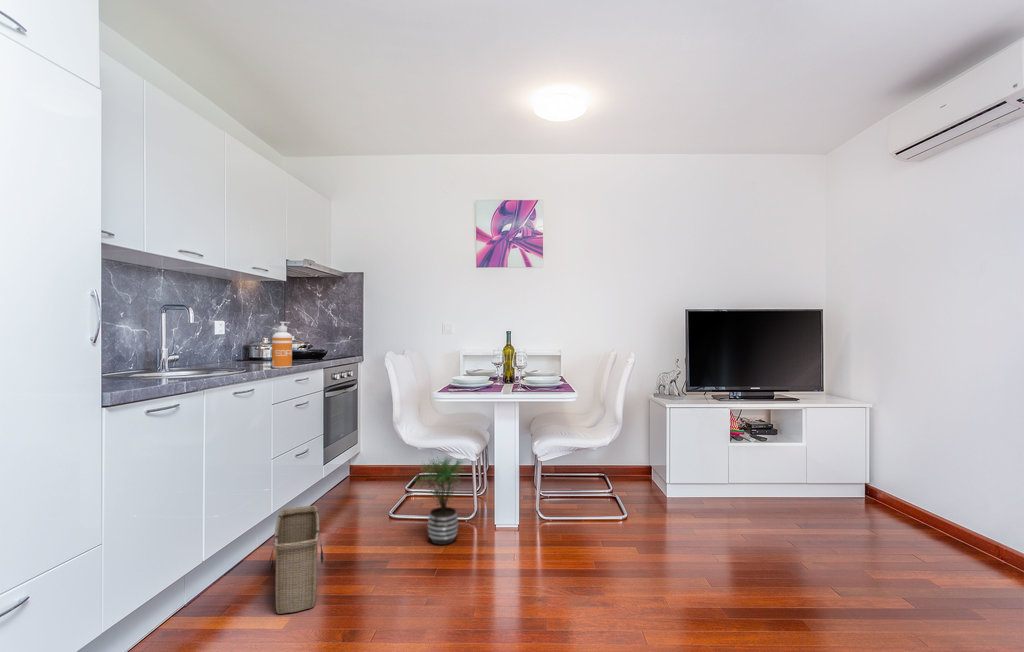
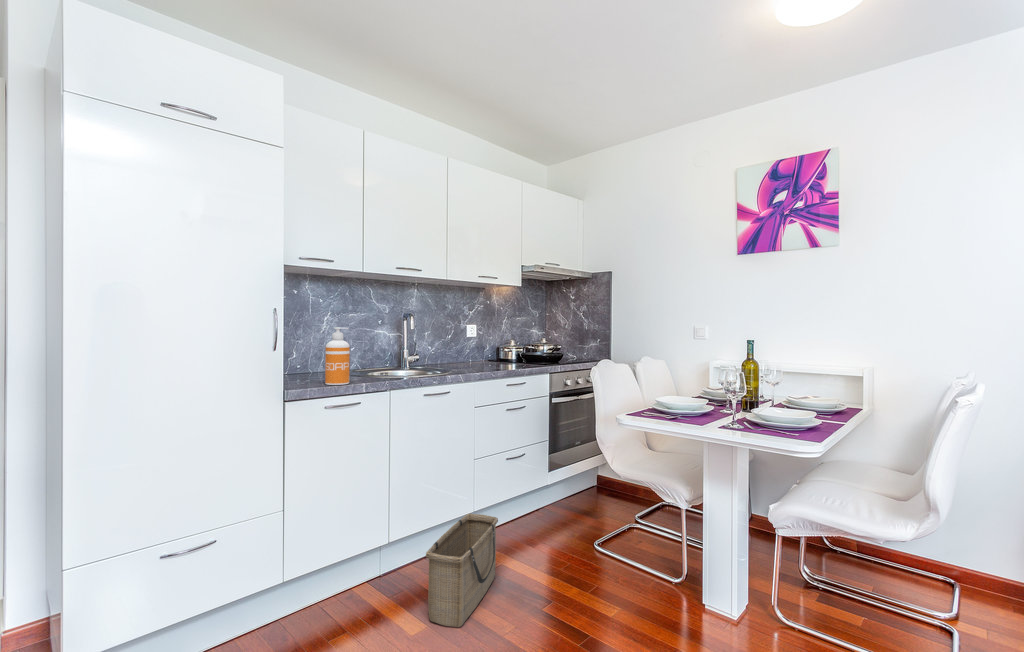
soap dispenser: present [272,322,292,368] -> present [325,327,350,385]
potted plant: present [414,458,463,545] -> none [599,490,675,604]

